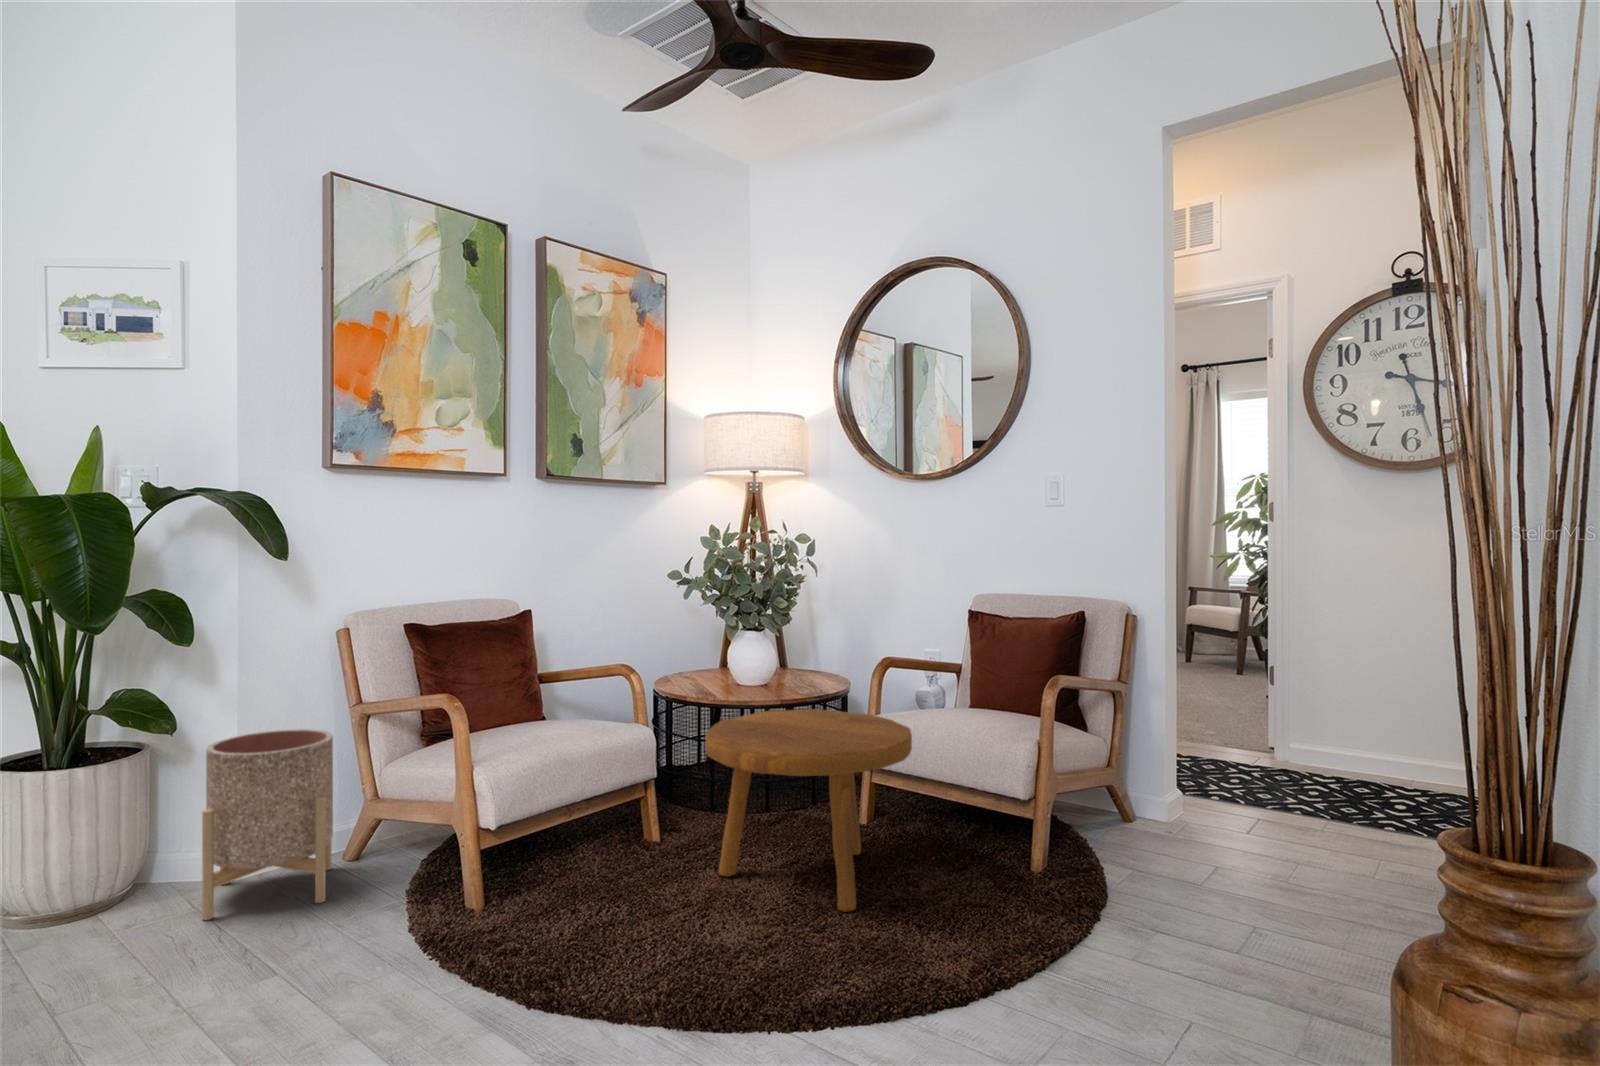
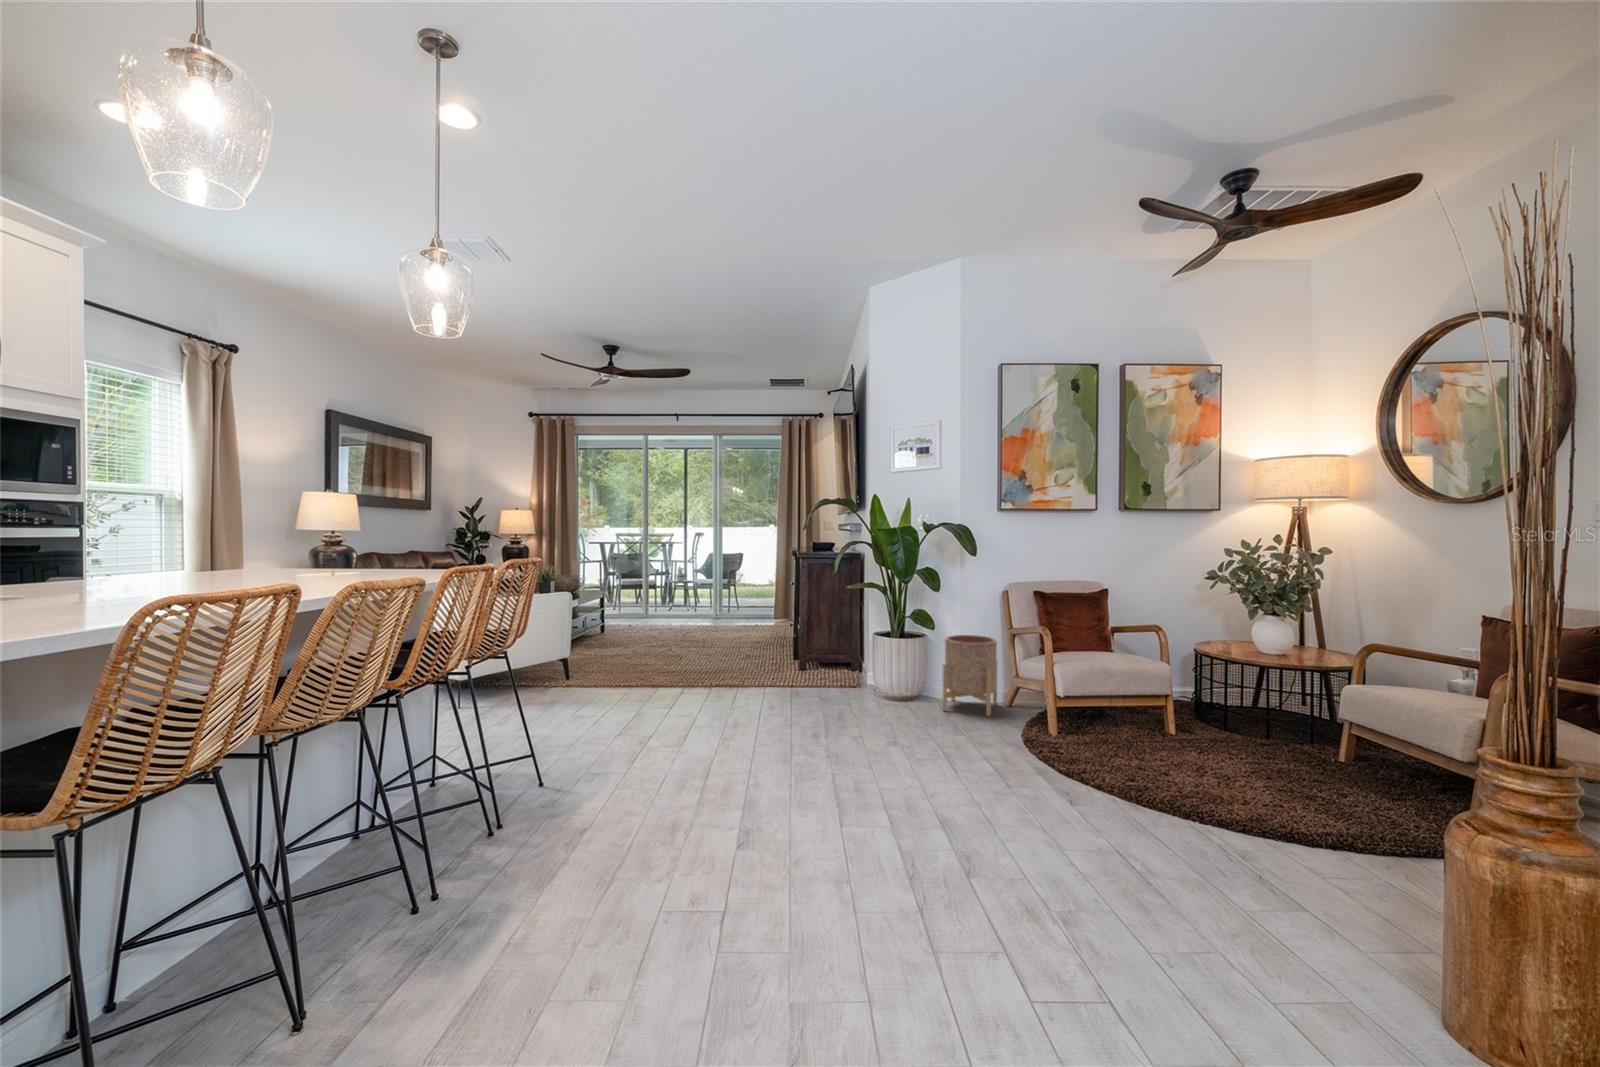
footstool: present [705,709,912,912] -> none [1188,666,1351,795]

